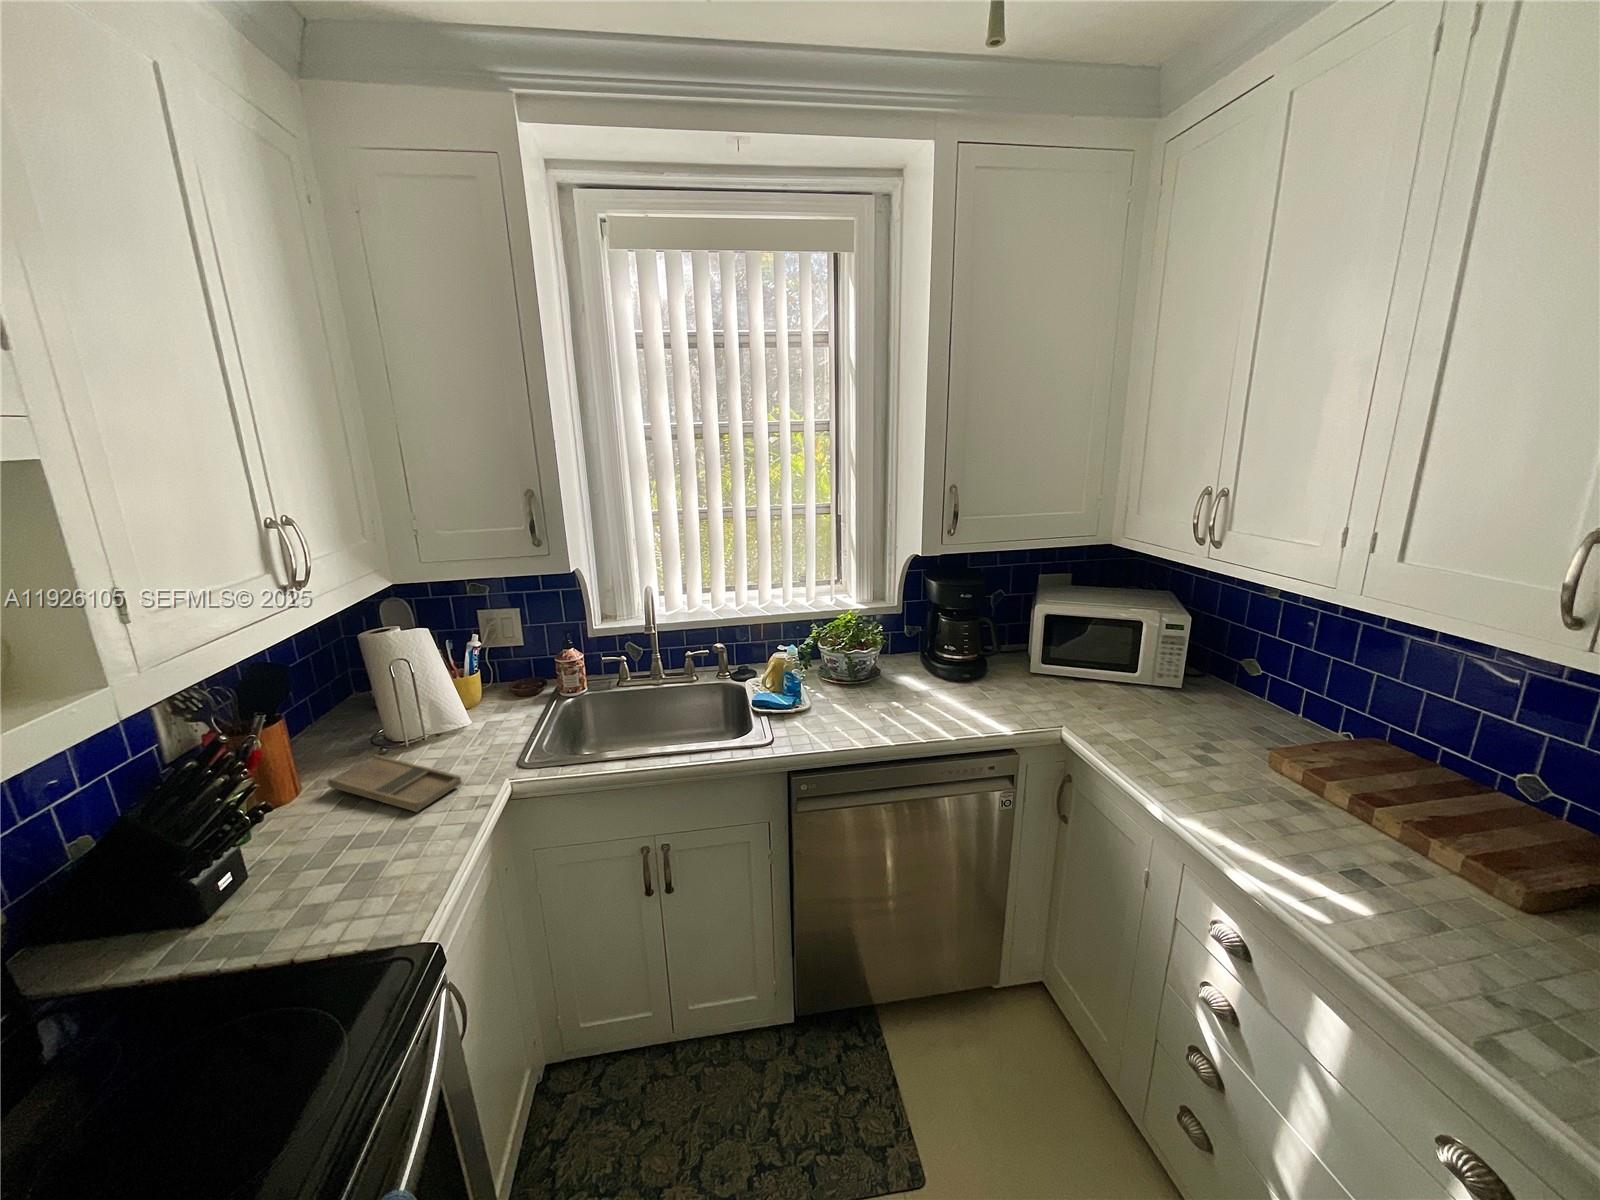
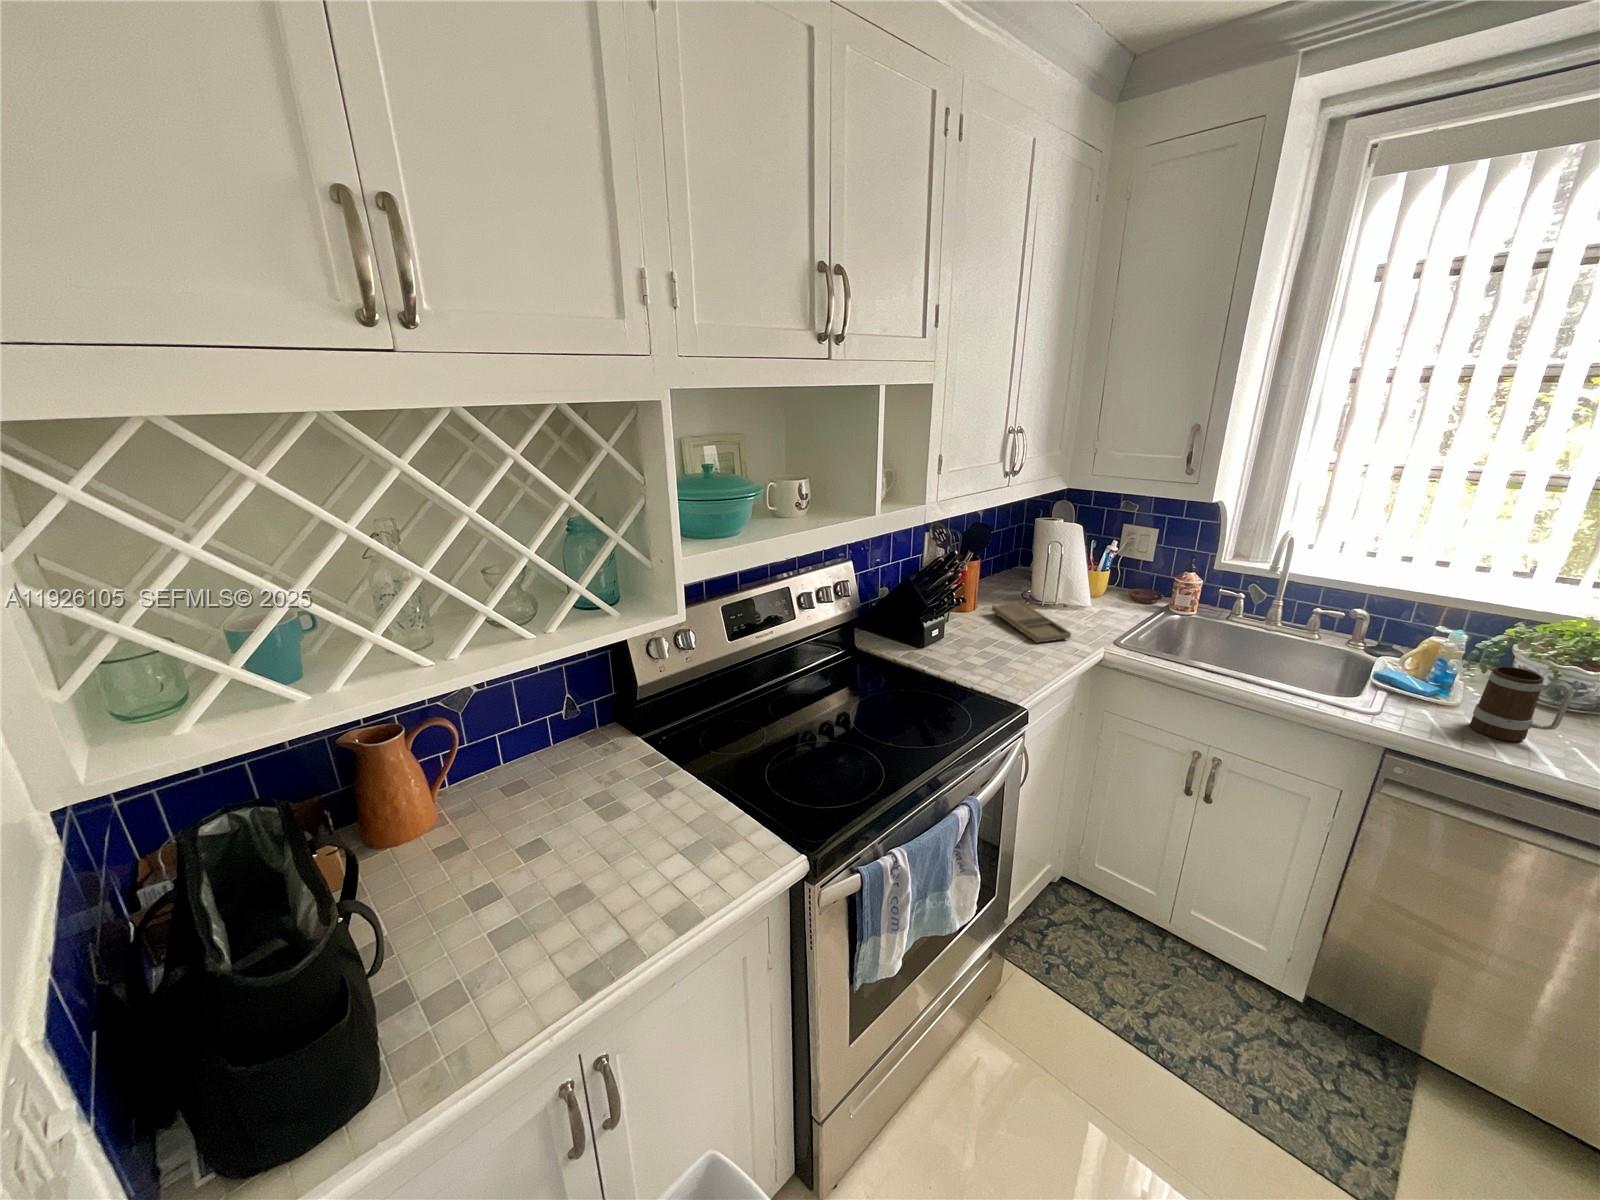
mug: none [822,665,870,727] -> present [1470,666,1574,741]

